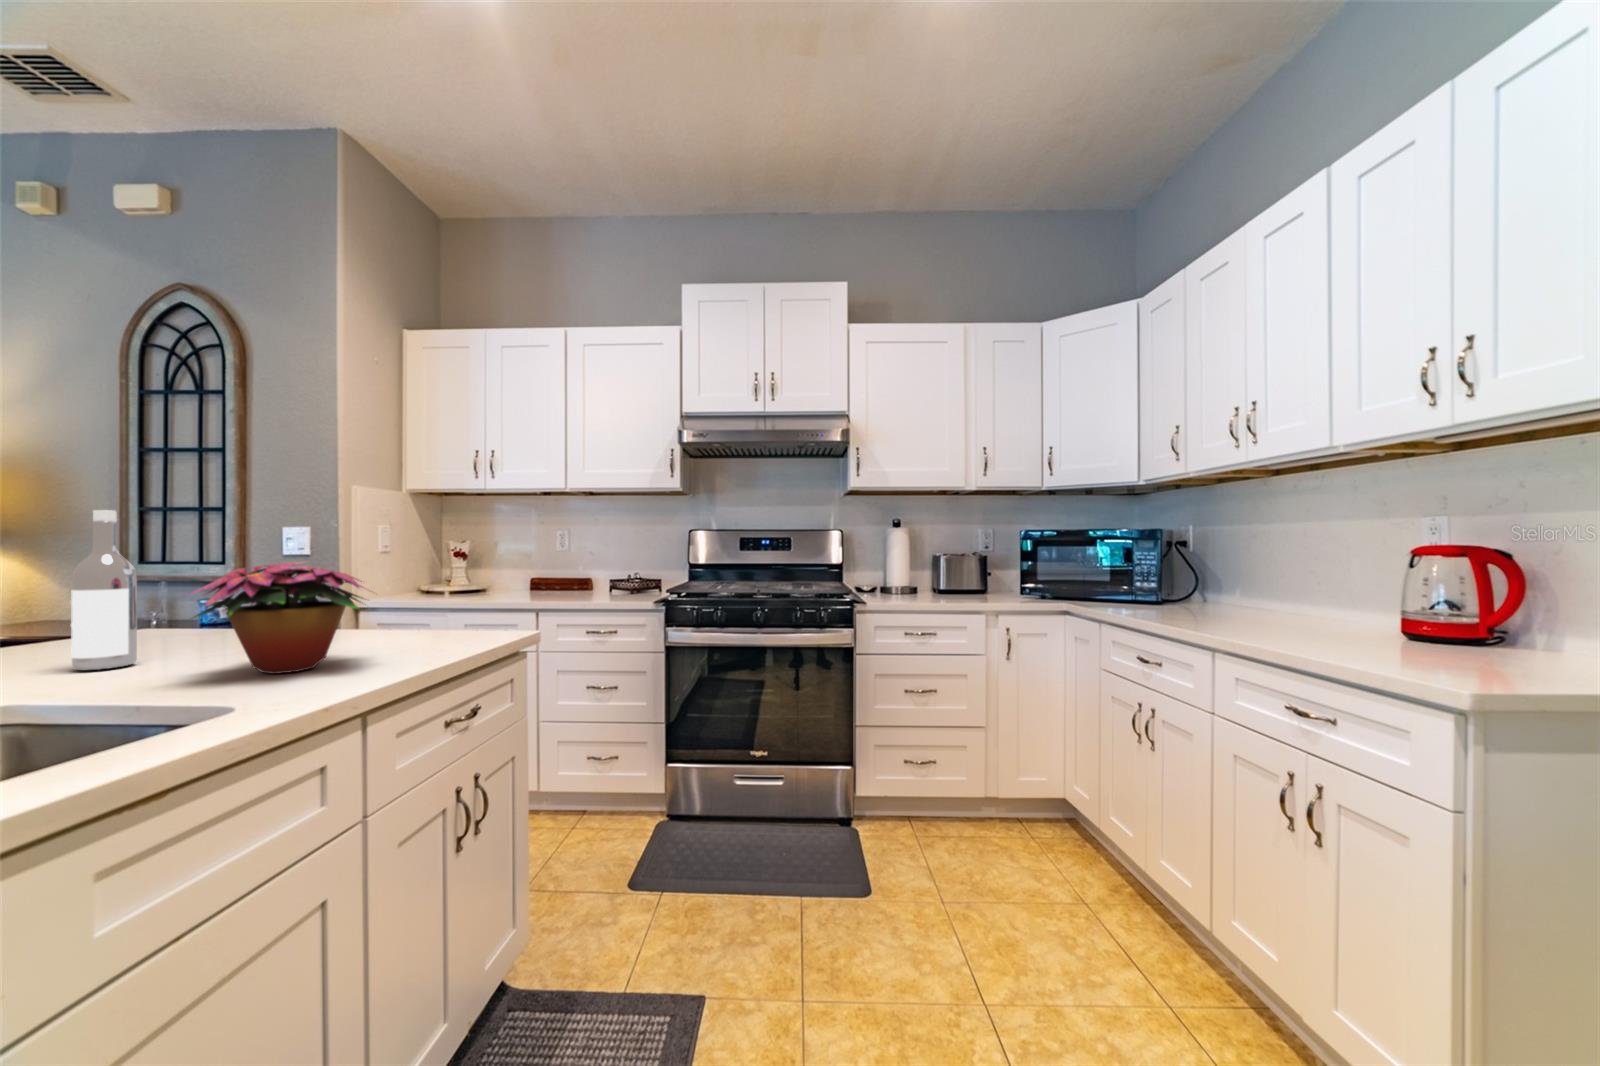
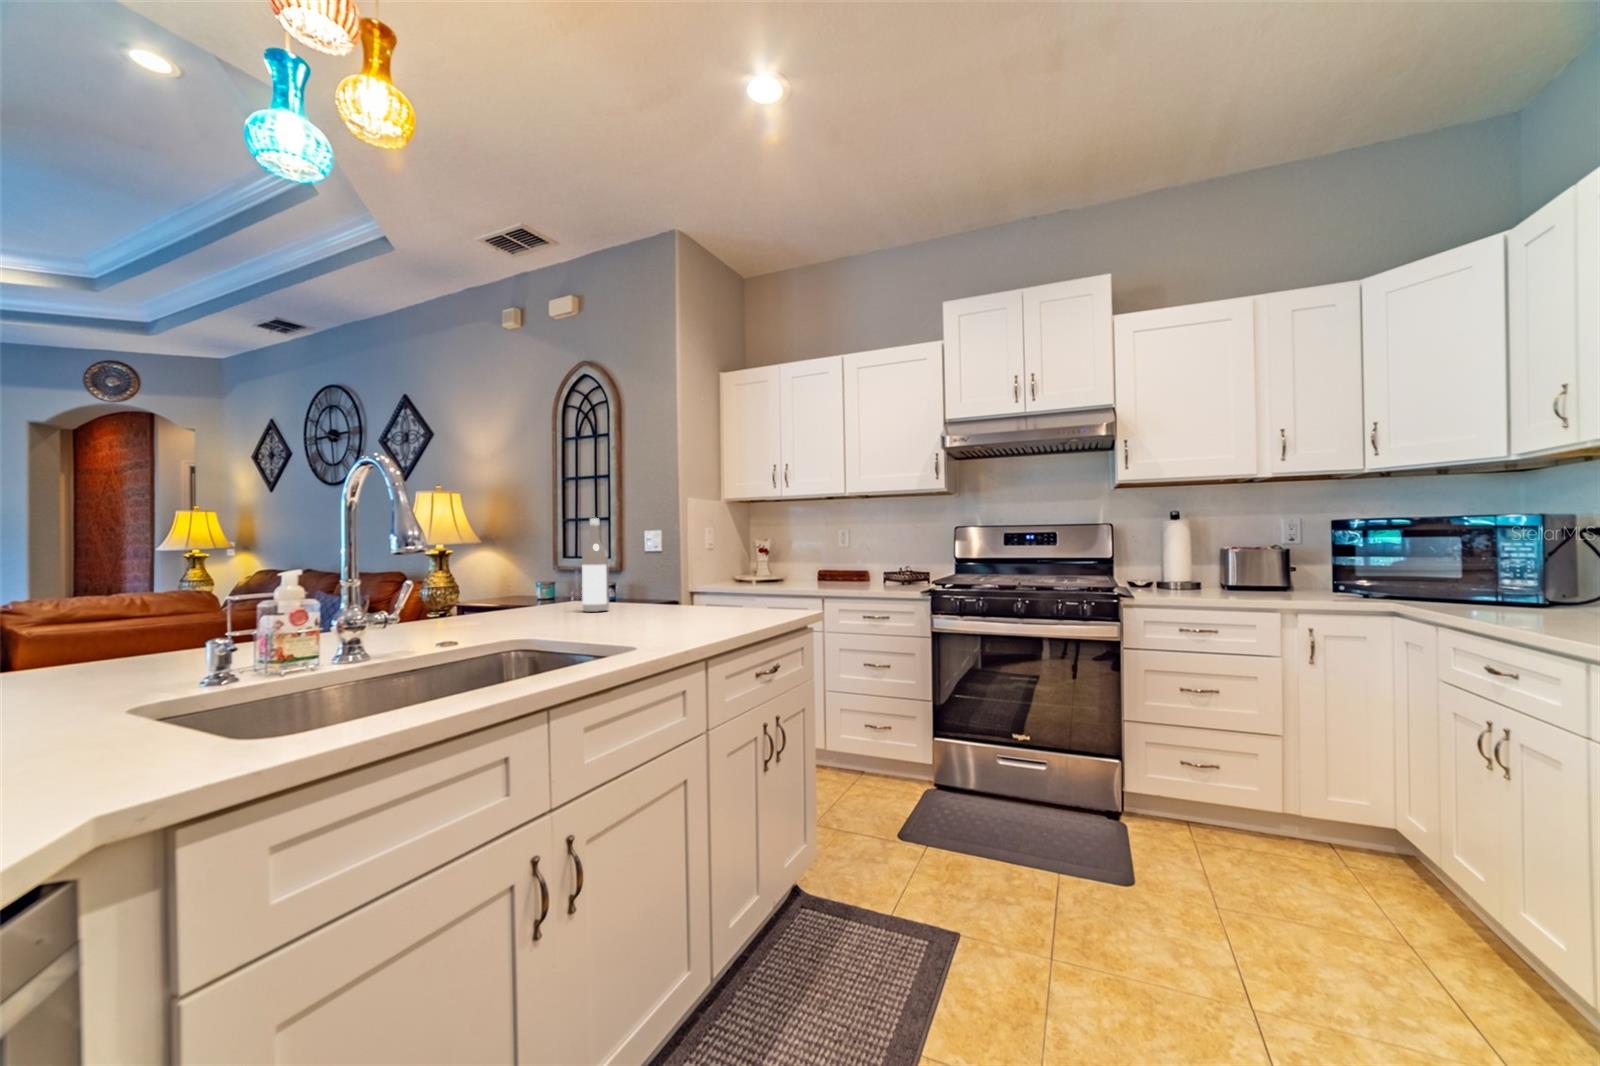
flower arrangement: present [185,562,366,674] -> none [636,547,739,617]

